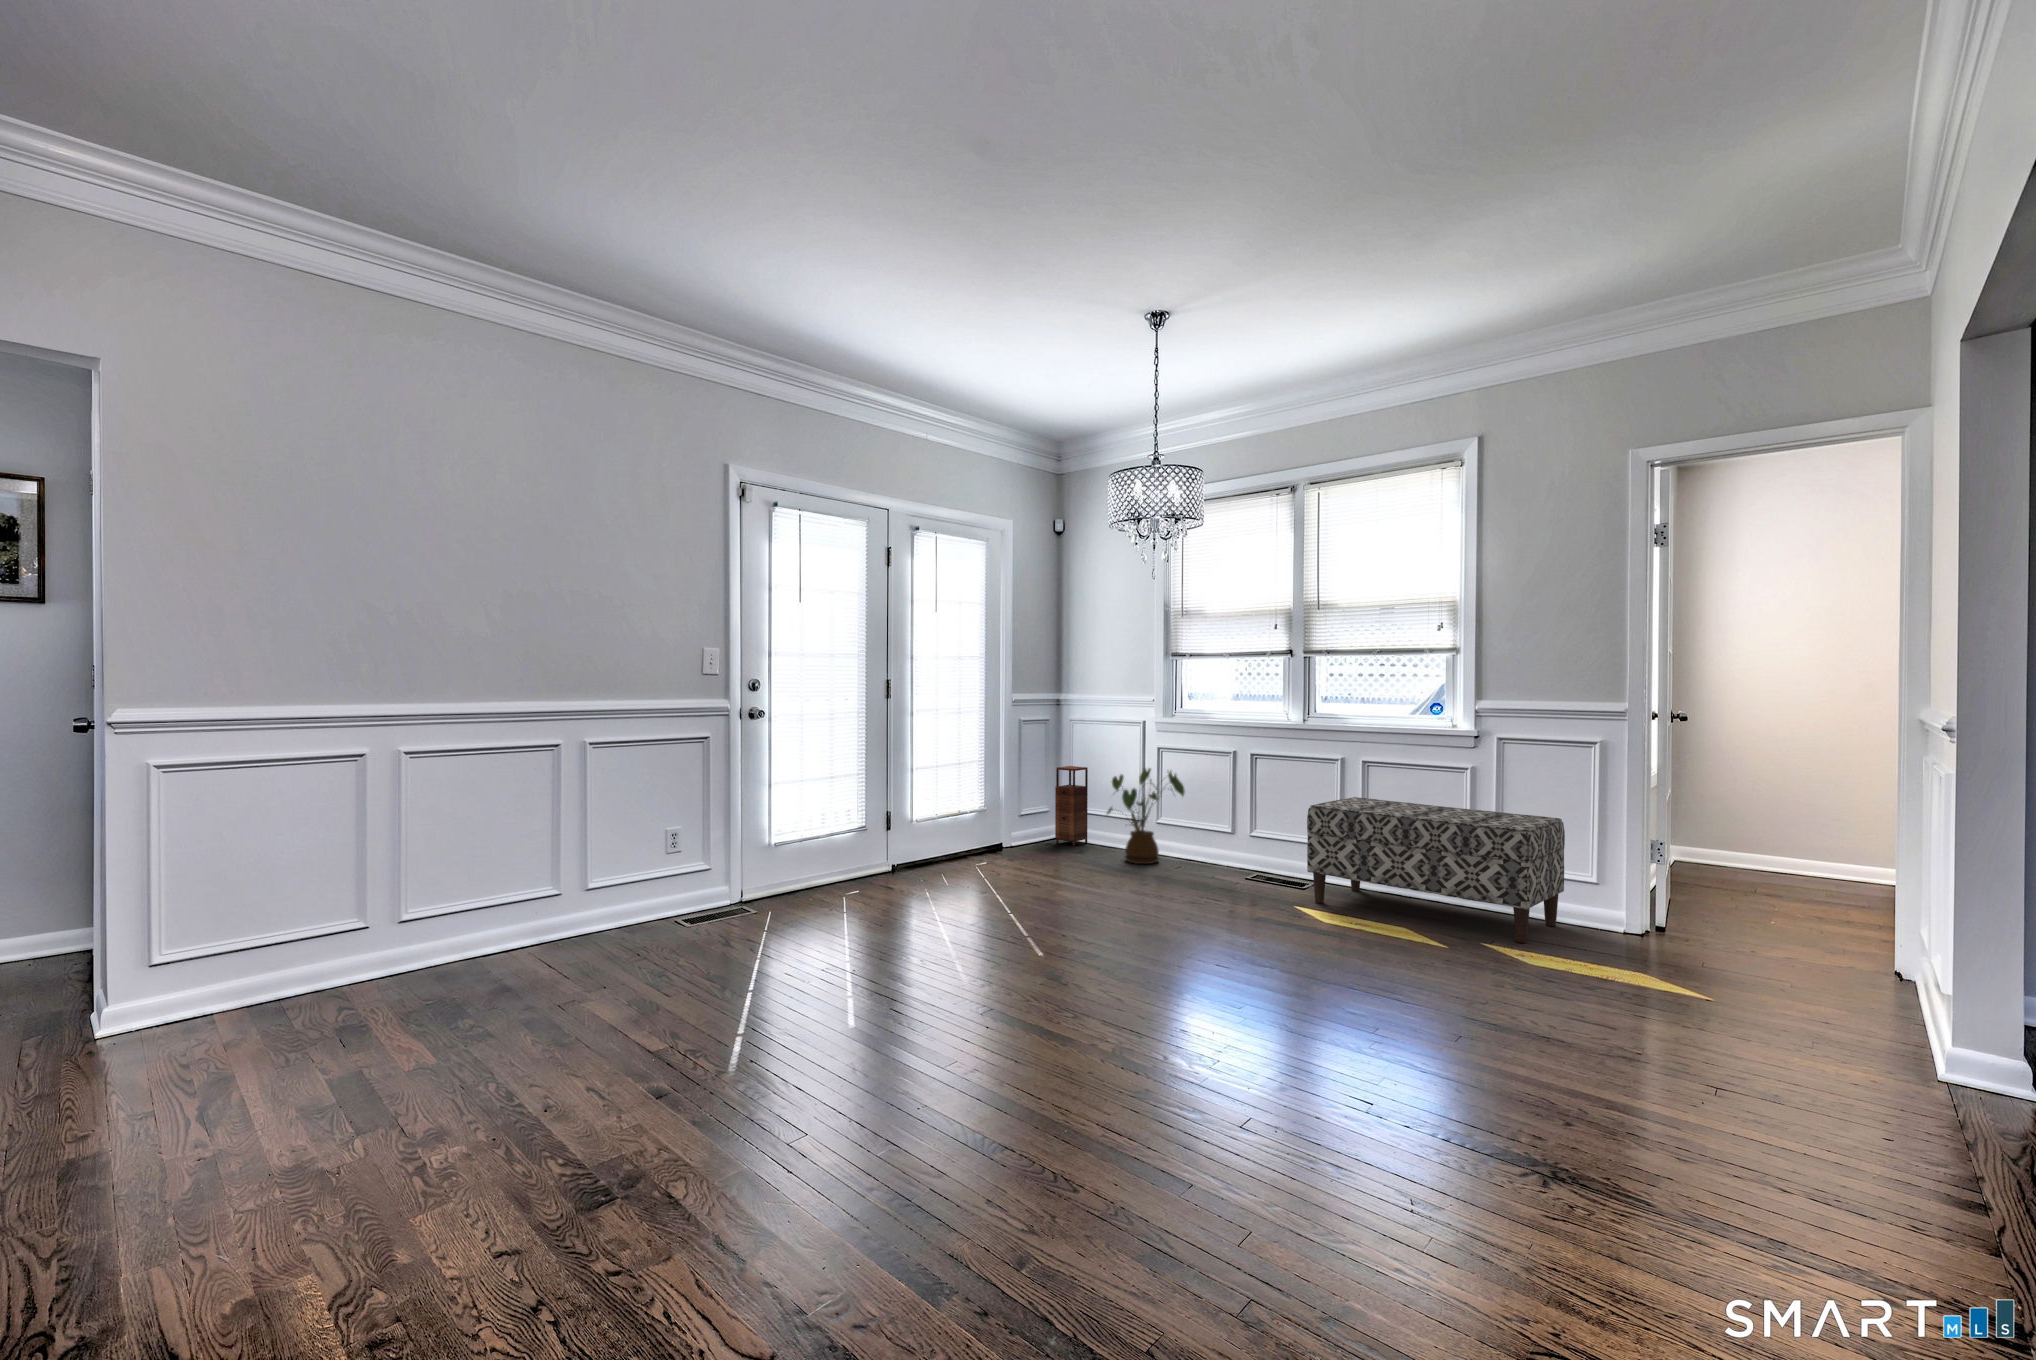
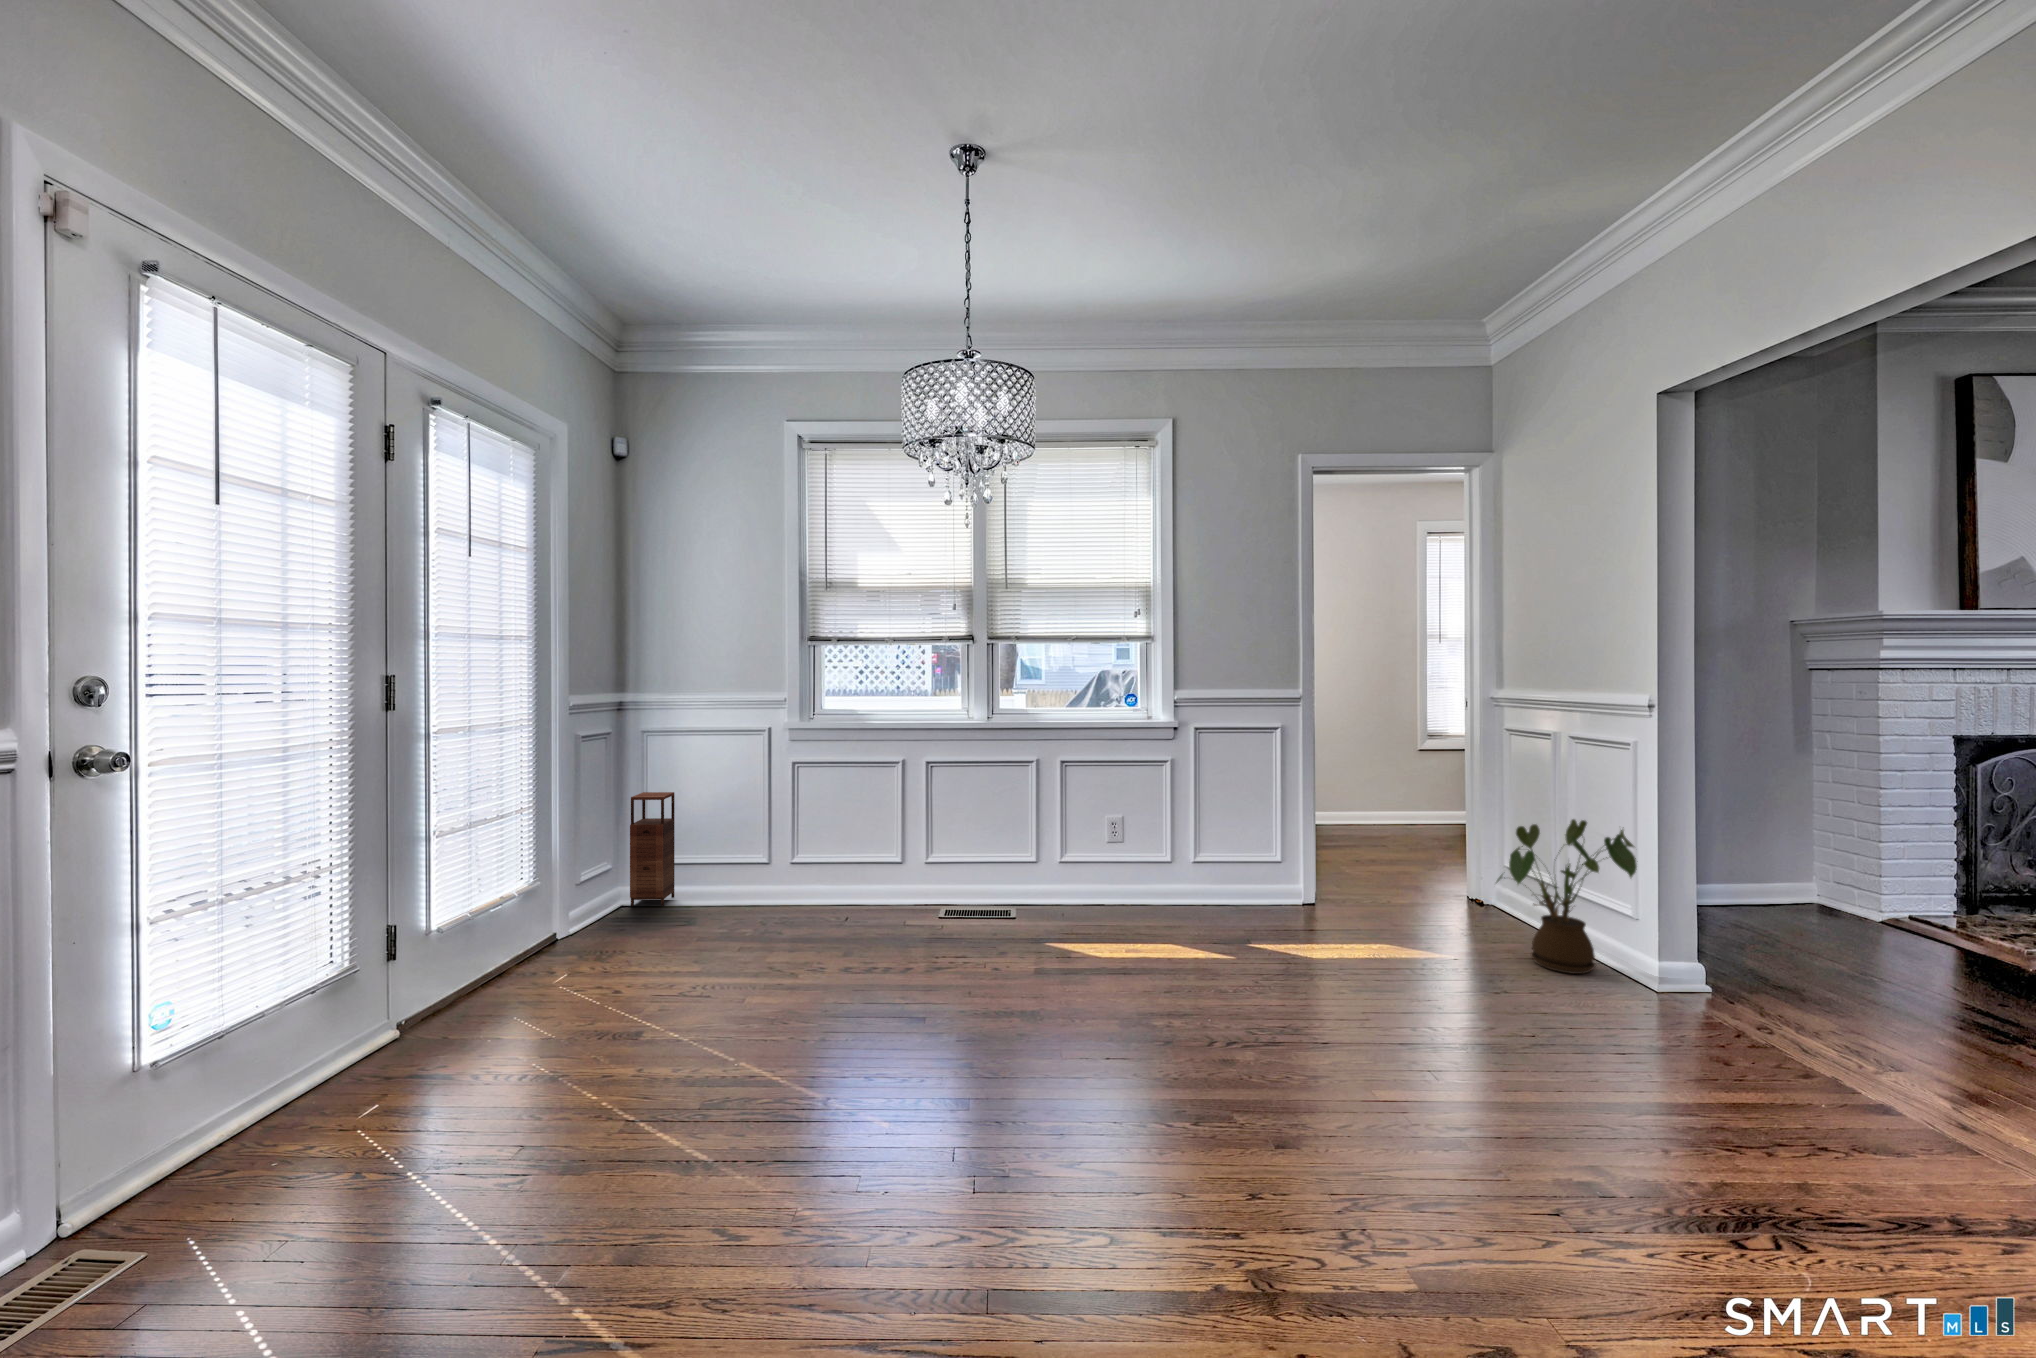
house plant: present [1107,768,1185,864] -> present [1497,819,1637,974]
bench: present [1307,797,1565,943] -> none [1048,800,1290,934]

